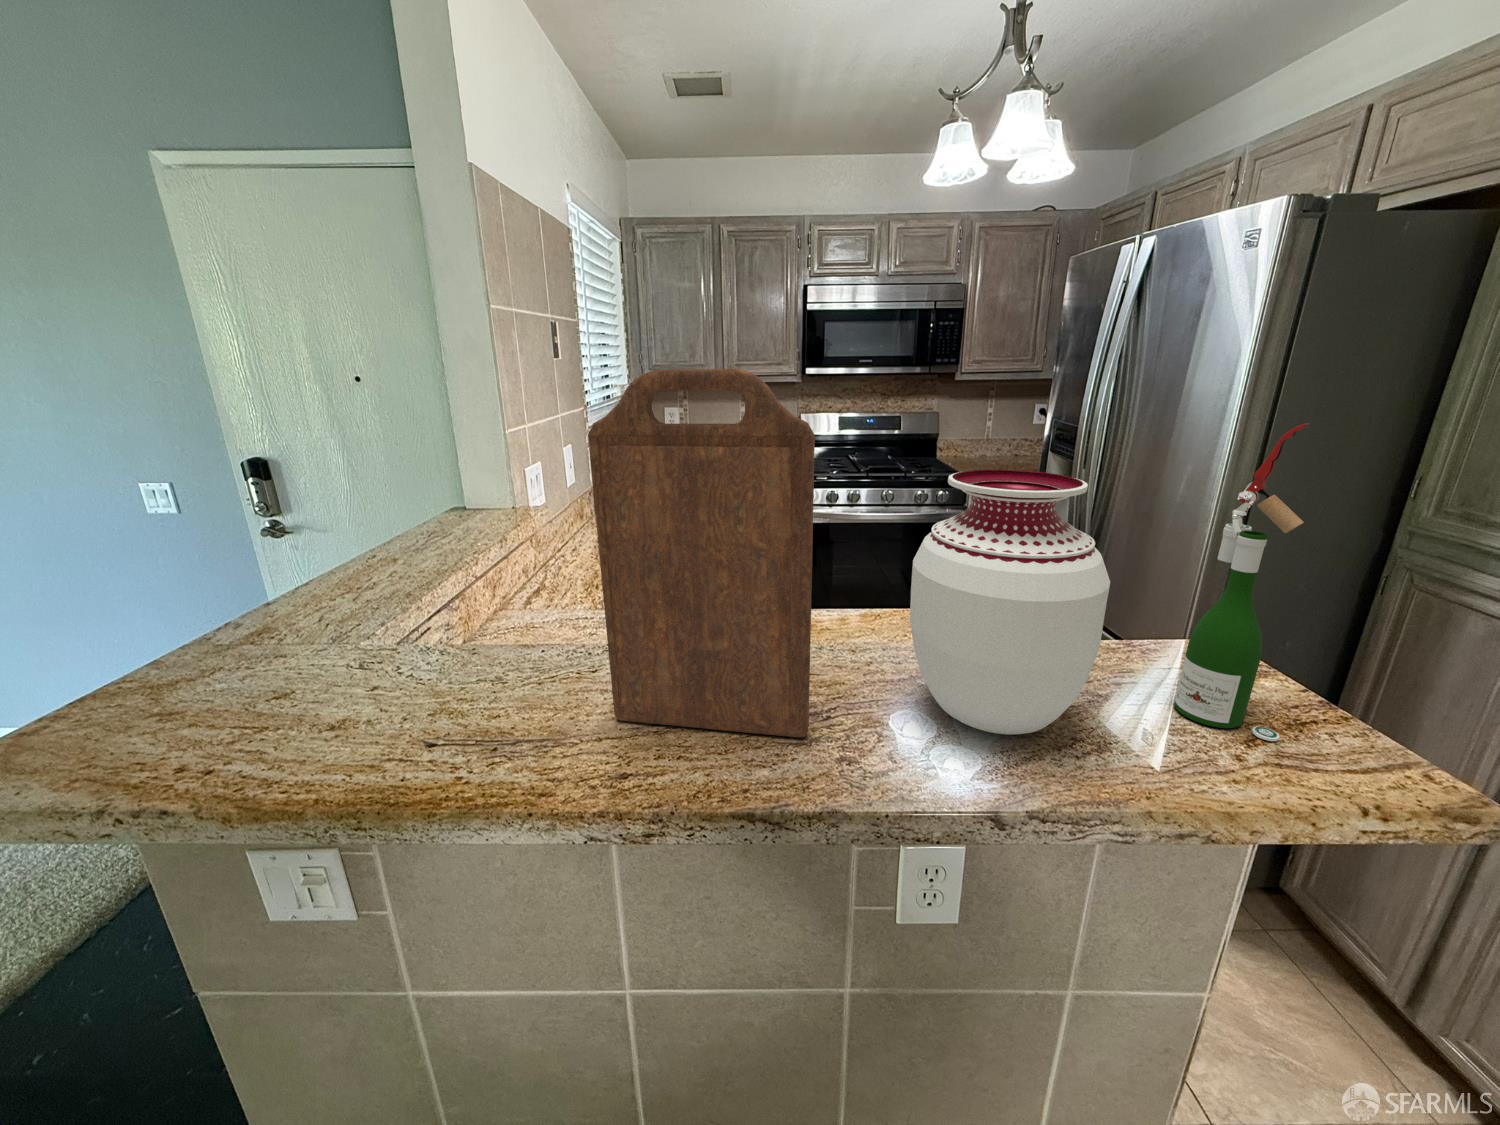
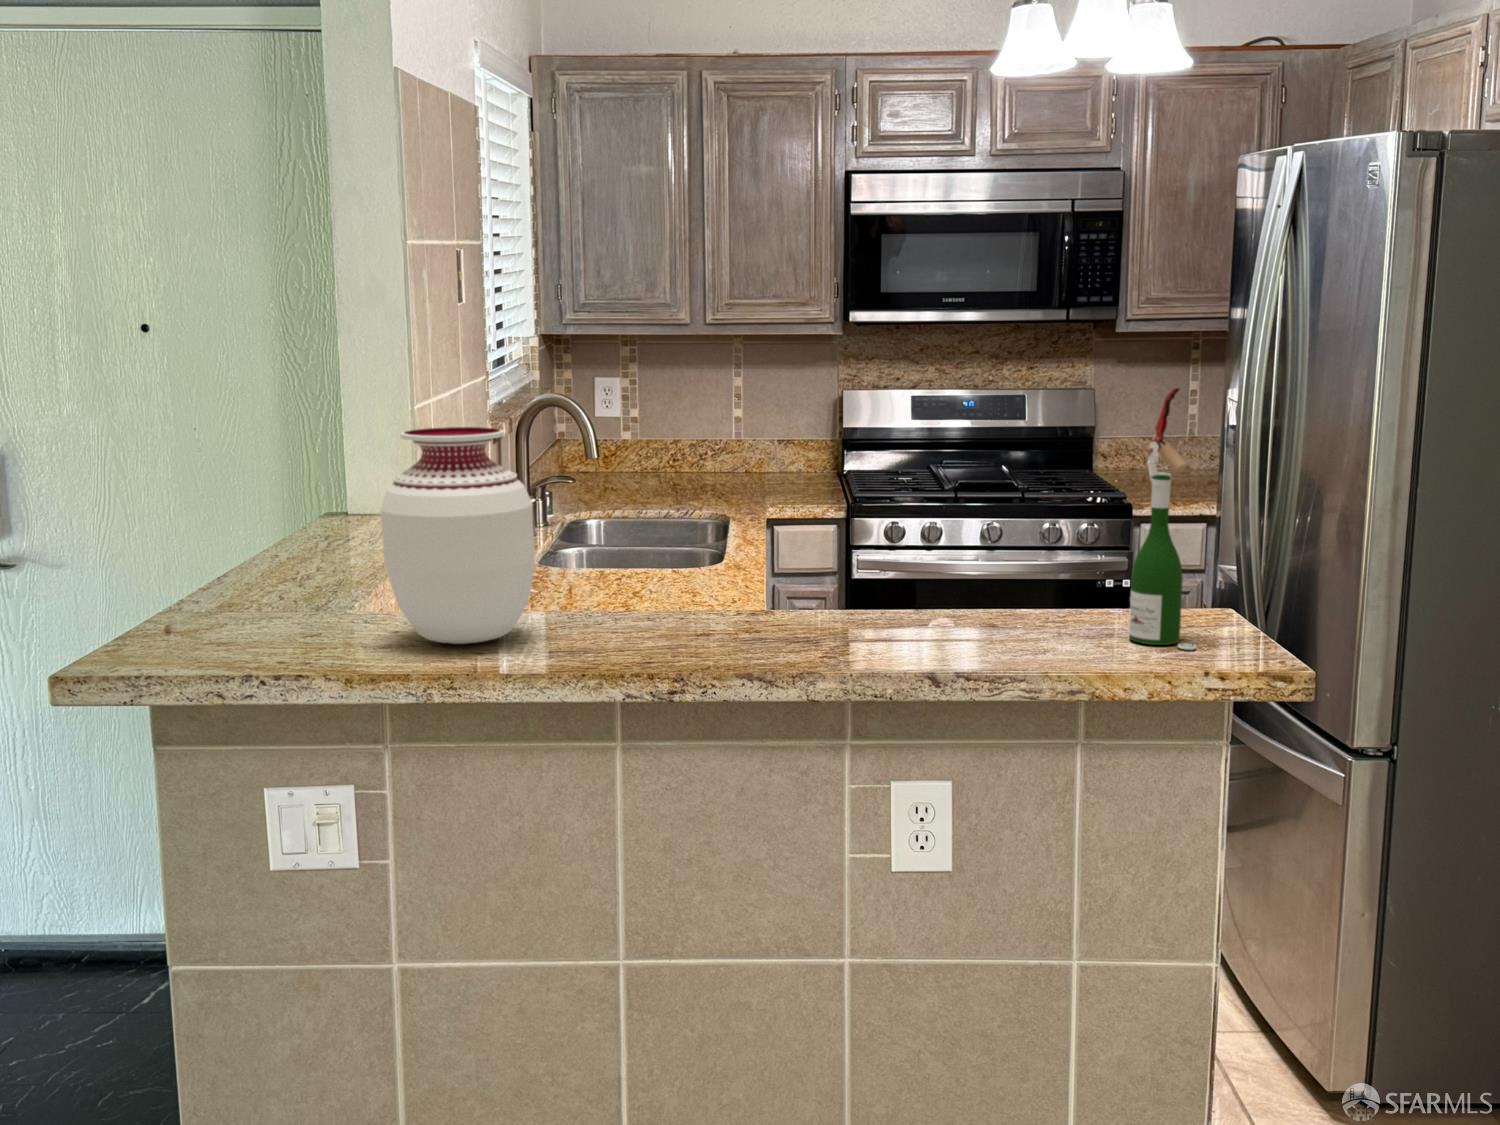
cutting board: present [588,369,815,738] -> none [625,345,800,648]
vase: present [910,470,1110,734] -> present [381,427,535,644]

